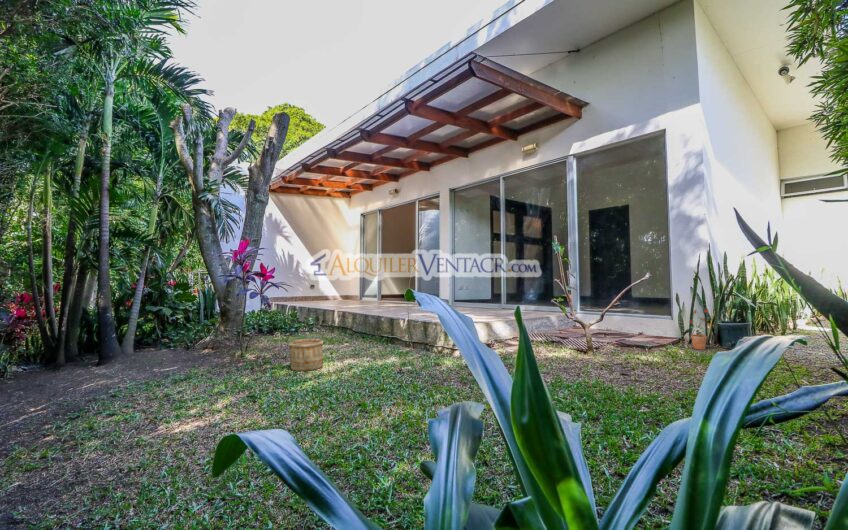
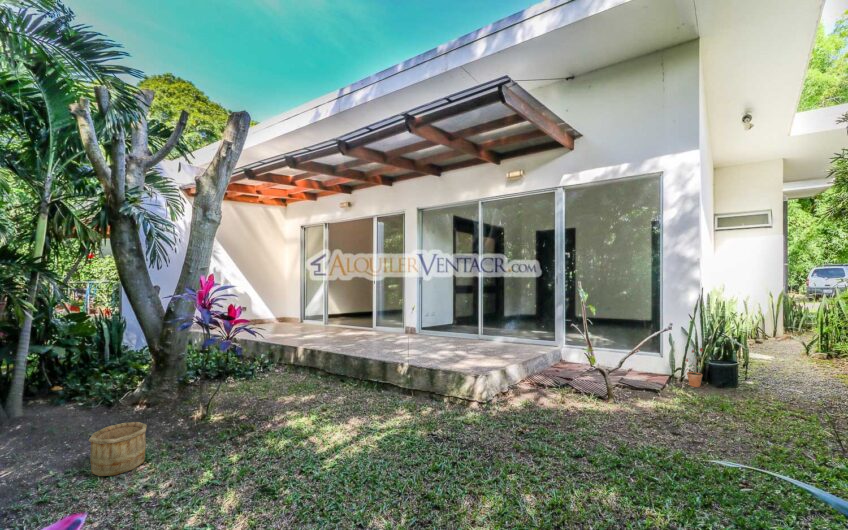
wooden bucket: present [289,338,324,371] -> present [89,422,147,476]

